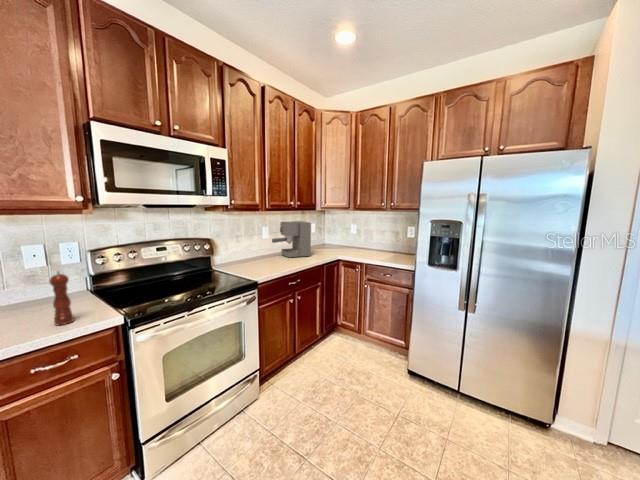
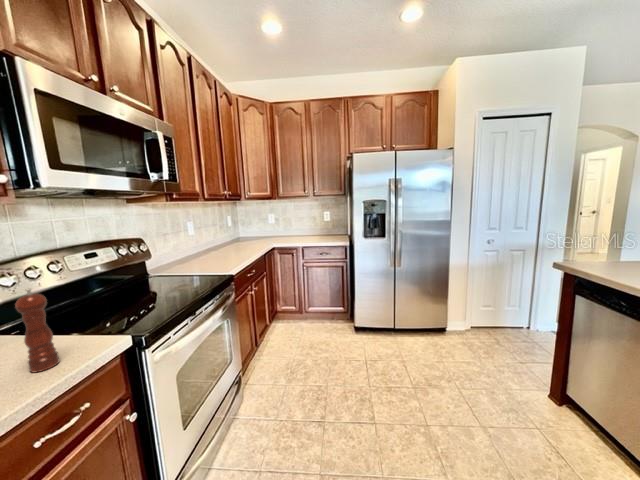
coffee maker: present [272,221,311,258] -> none [203,212,246,252]

